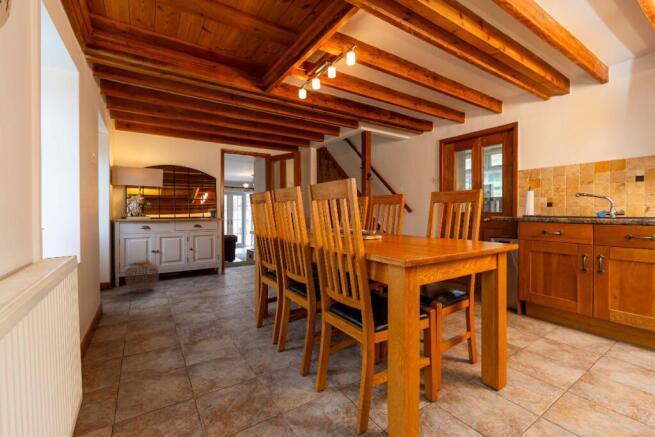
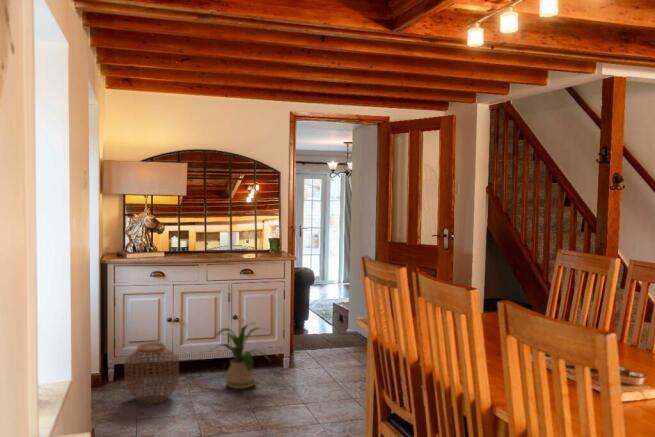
house plant: none [177,248,212,283] -> present [216,325,270,389]

